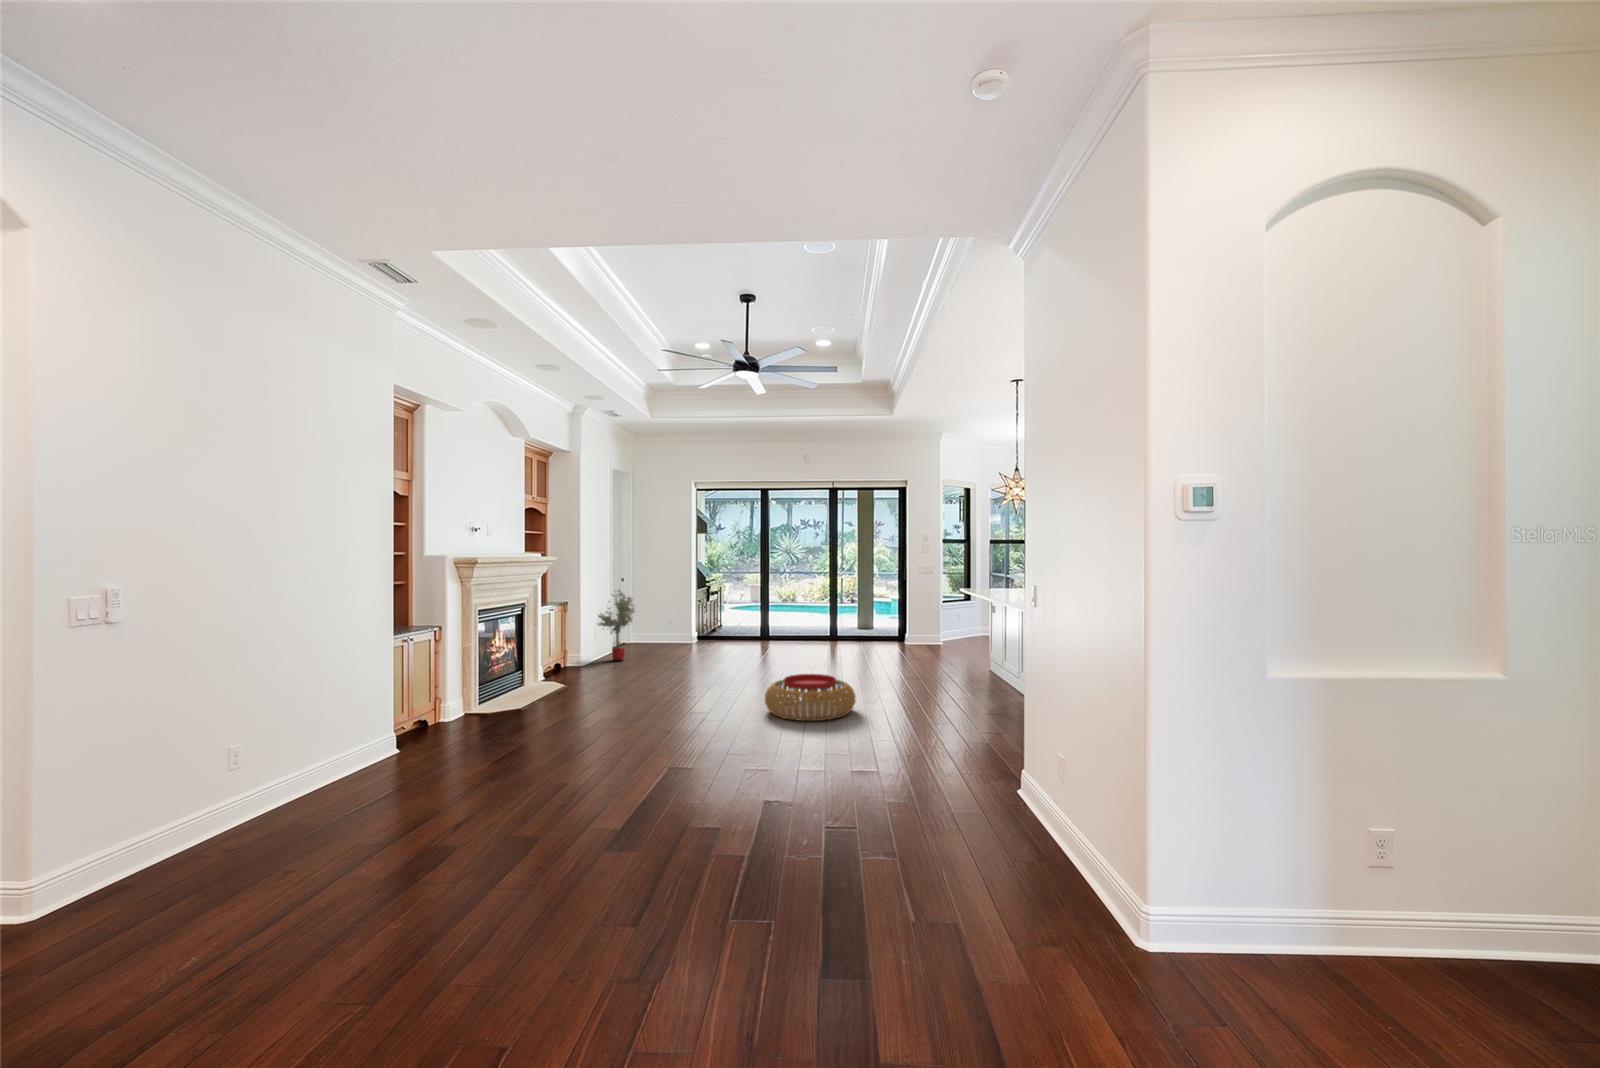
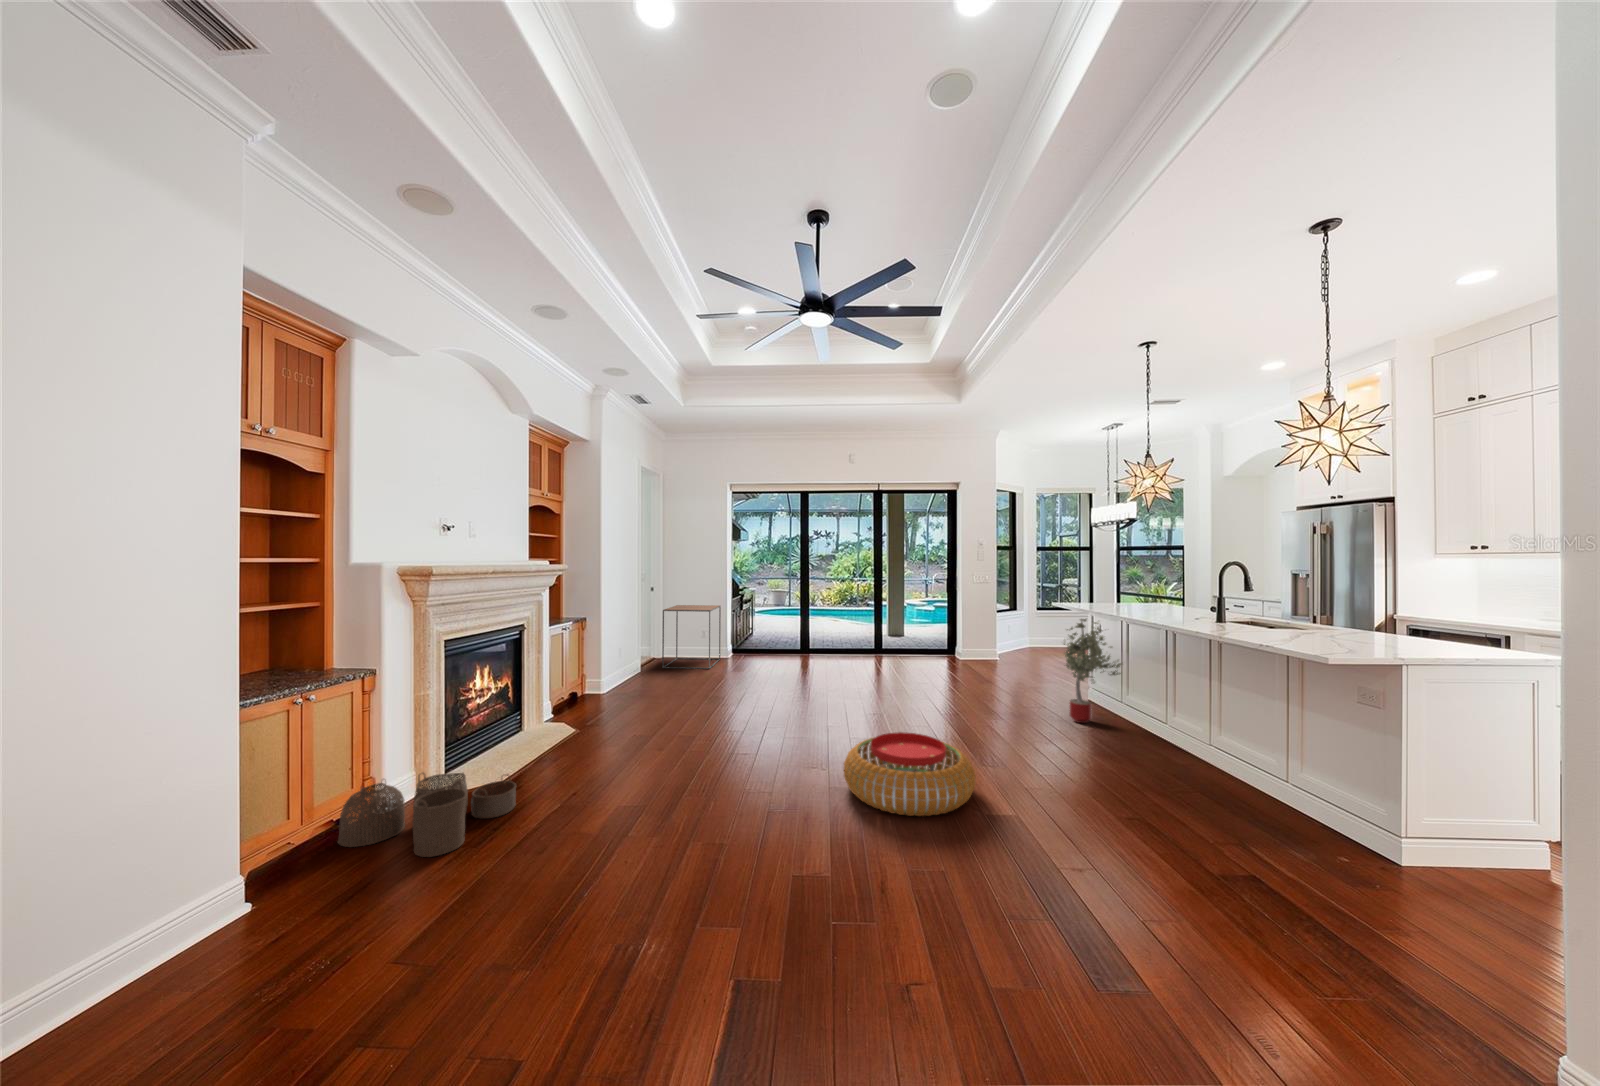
potted tree: present [598,590,635,661] -> present [1064,619,1122,723]
side table: none [634,595,687,651] -> present [662,605,721,669]
woven basket: none [427,691,537,736] -> present [338,773,516,857]

